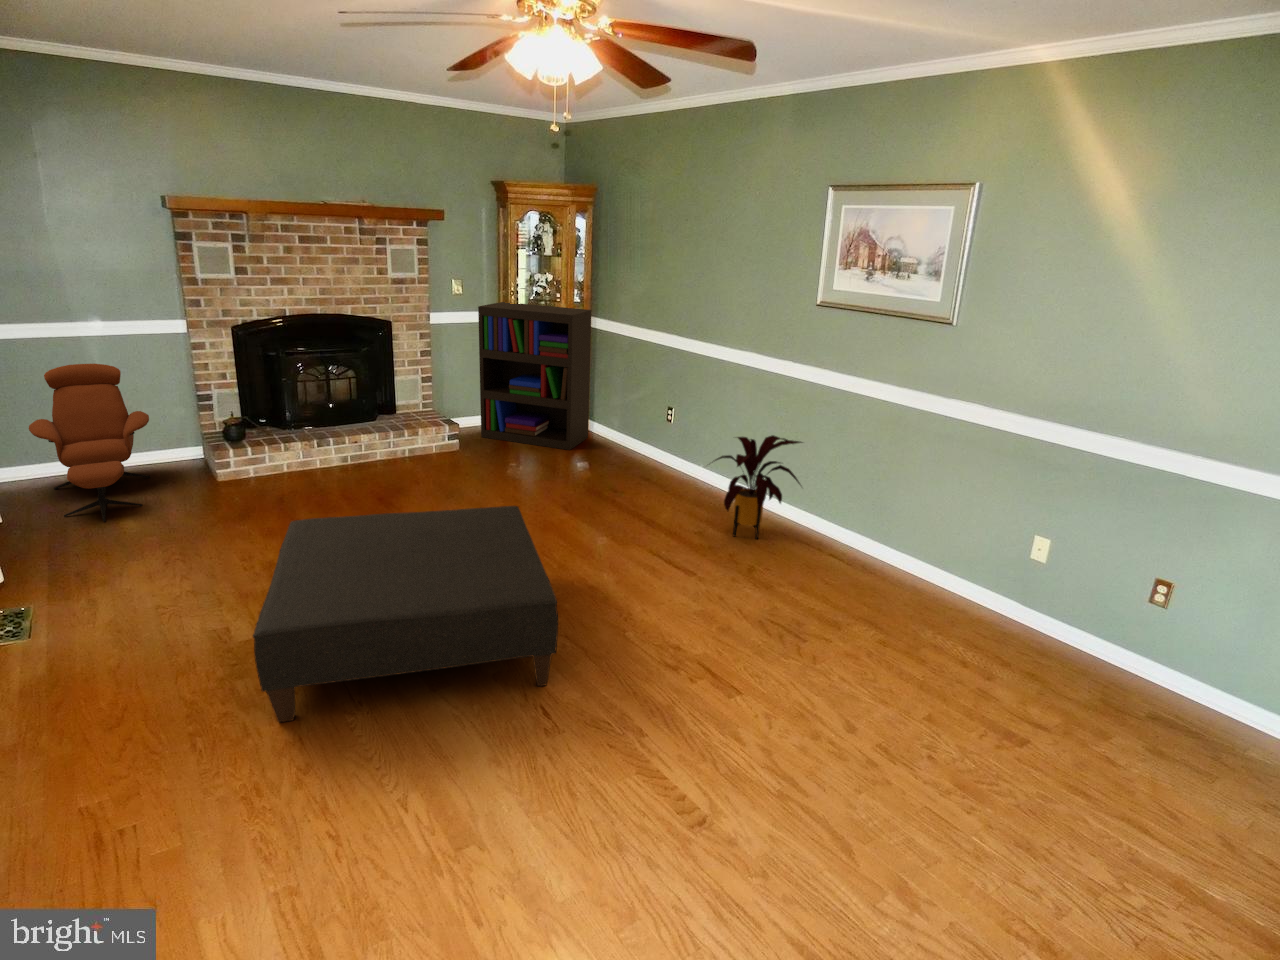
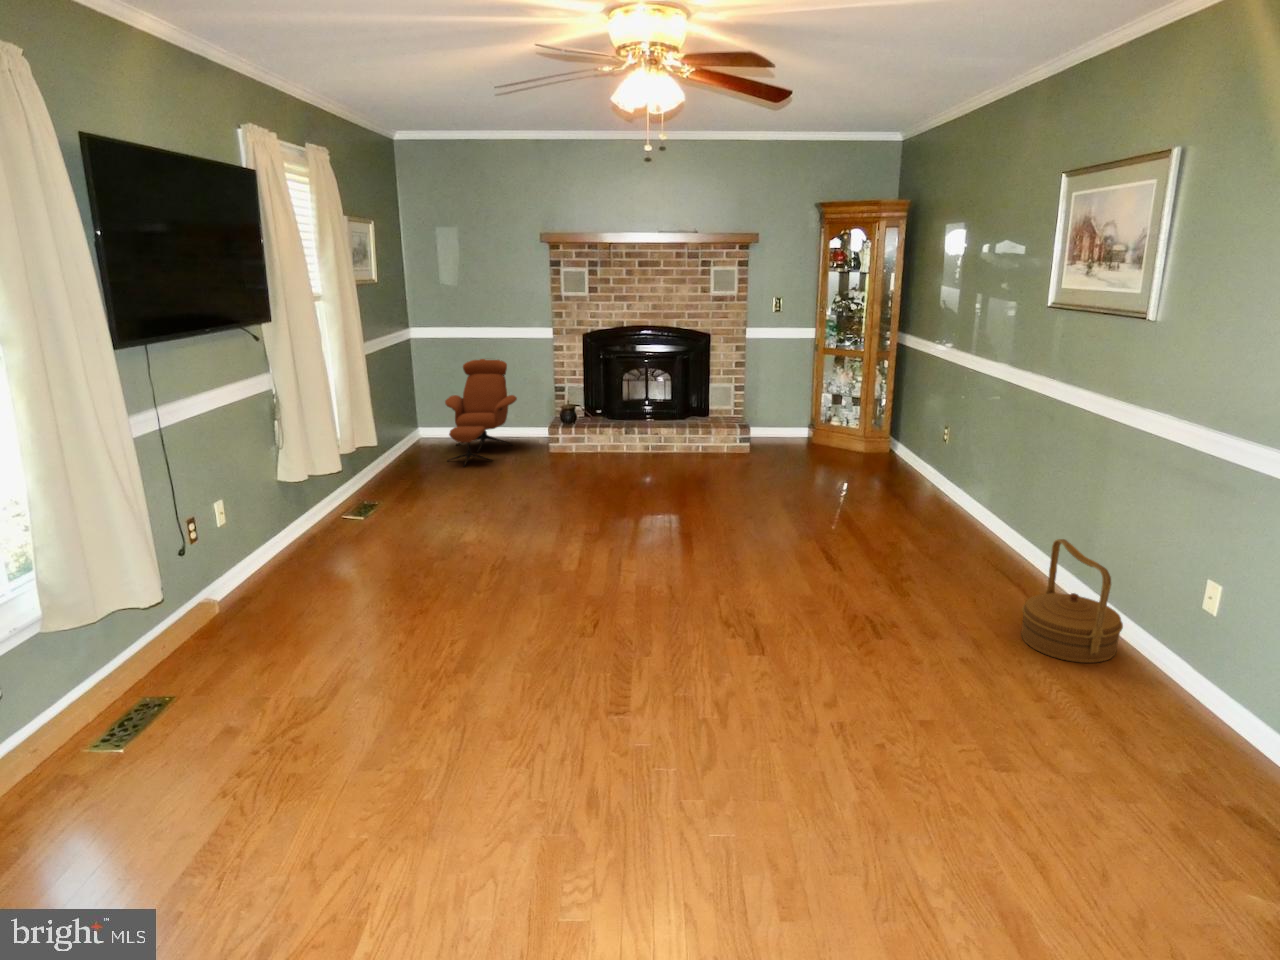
bookshelf: present [478,302,591,450] -> none [780,317,894,465]
house plant: present [715,435,802,539] -> none [906,450,1024,563]
ottoman: present [253,506,558,722] -> none [429,468,689,614]
woven basket: none [868,510,957,613] -> present [1021,539,1123,663]

